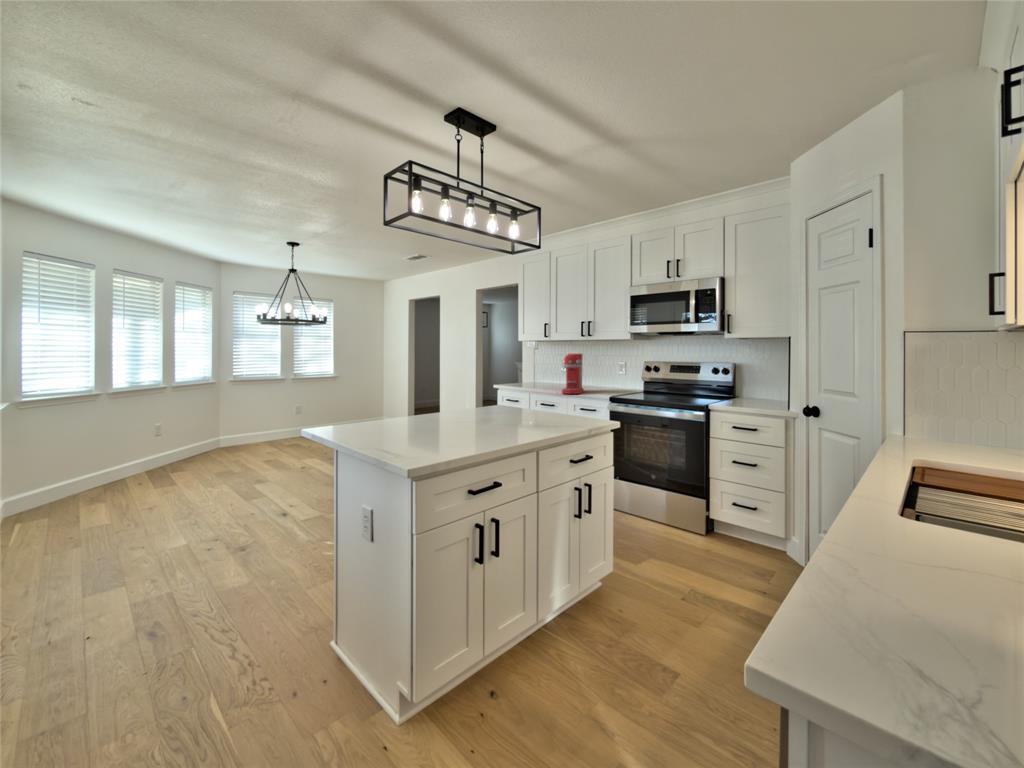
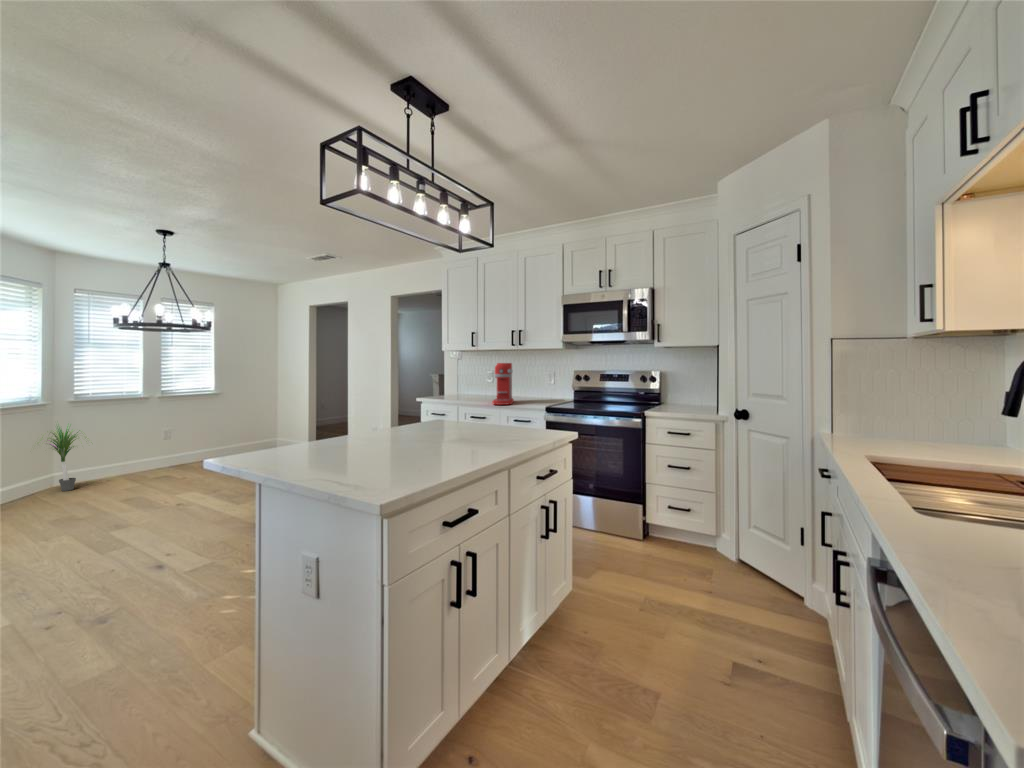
potted plant: none [201,397,245,454] -> present [38,426,78,491]

